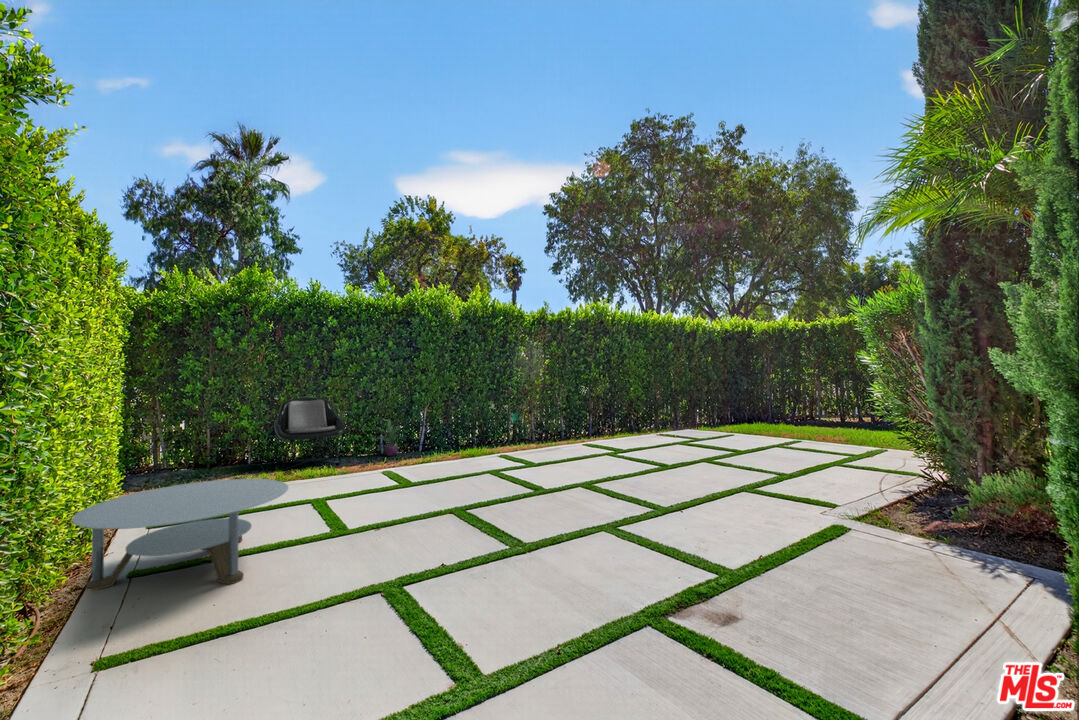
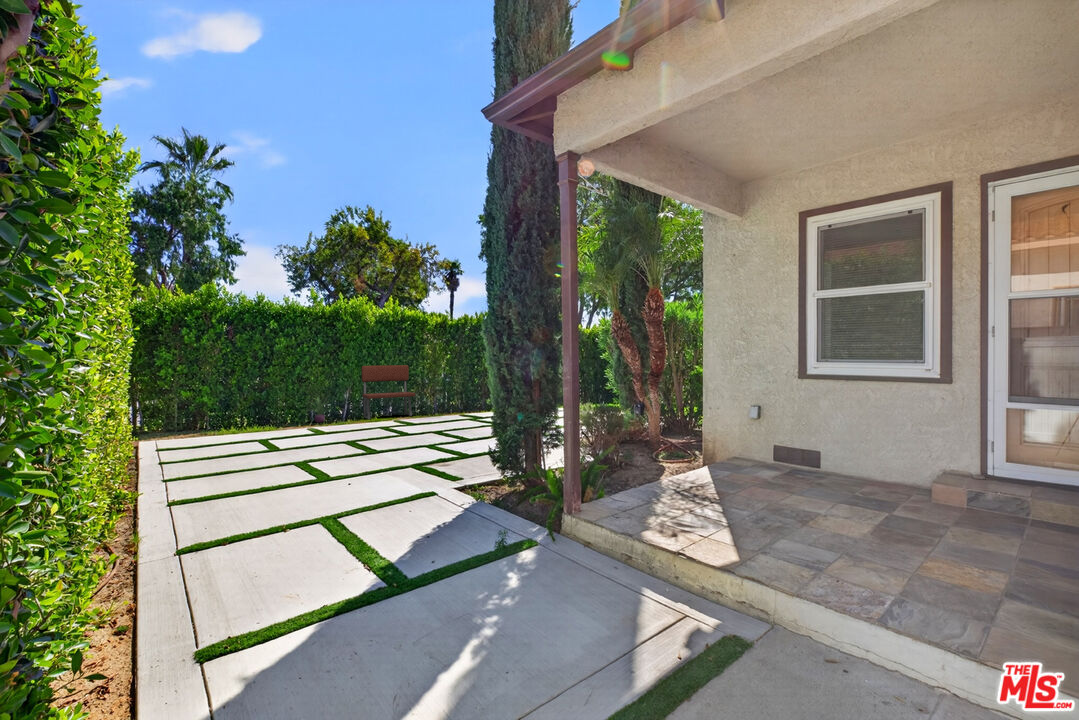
bench: none [443,376,515,451] -> present [362,365,415,419]
lounge chair: present [274,397,345,471] -> none [229,380,283,431]
round table: present [72,479,288,590] -> none [126,421,244,471]

